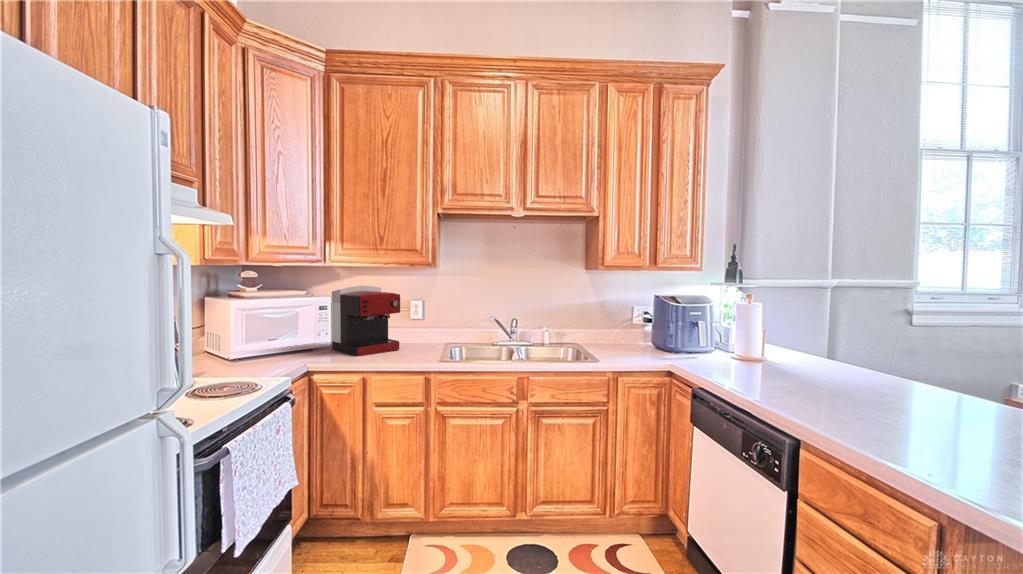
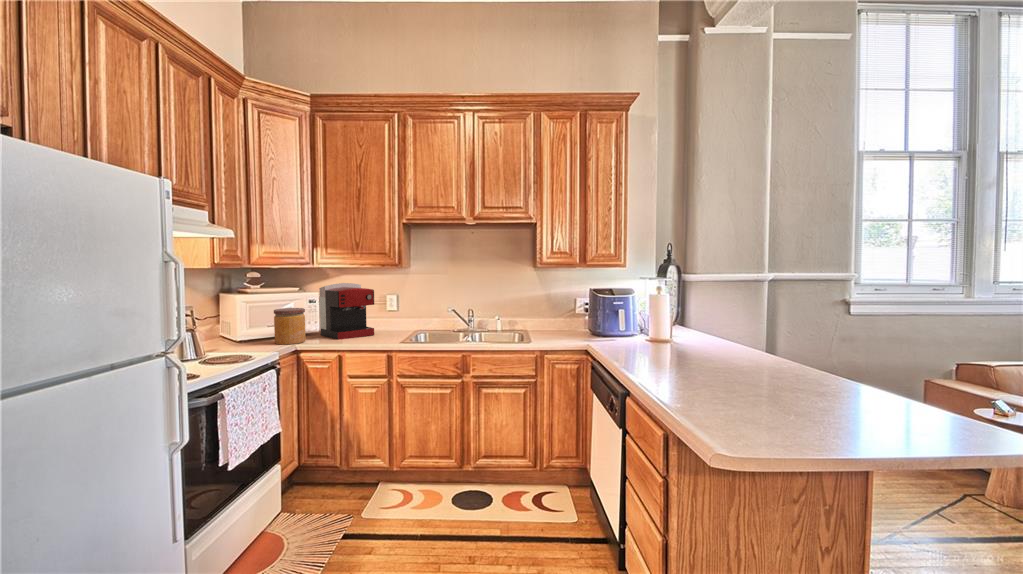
jar: none [279,317,318,364] -> present [274,308,306,345]

